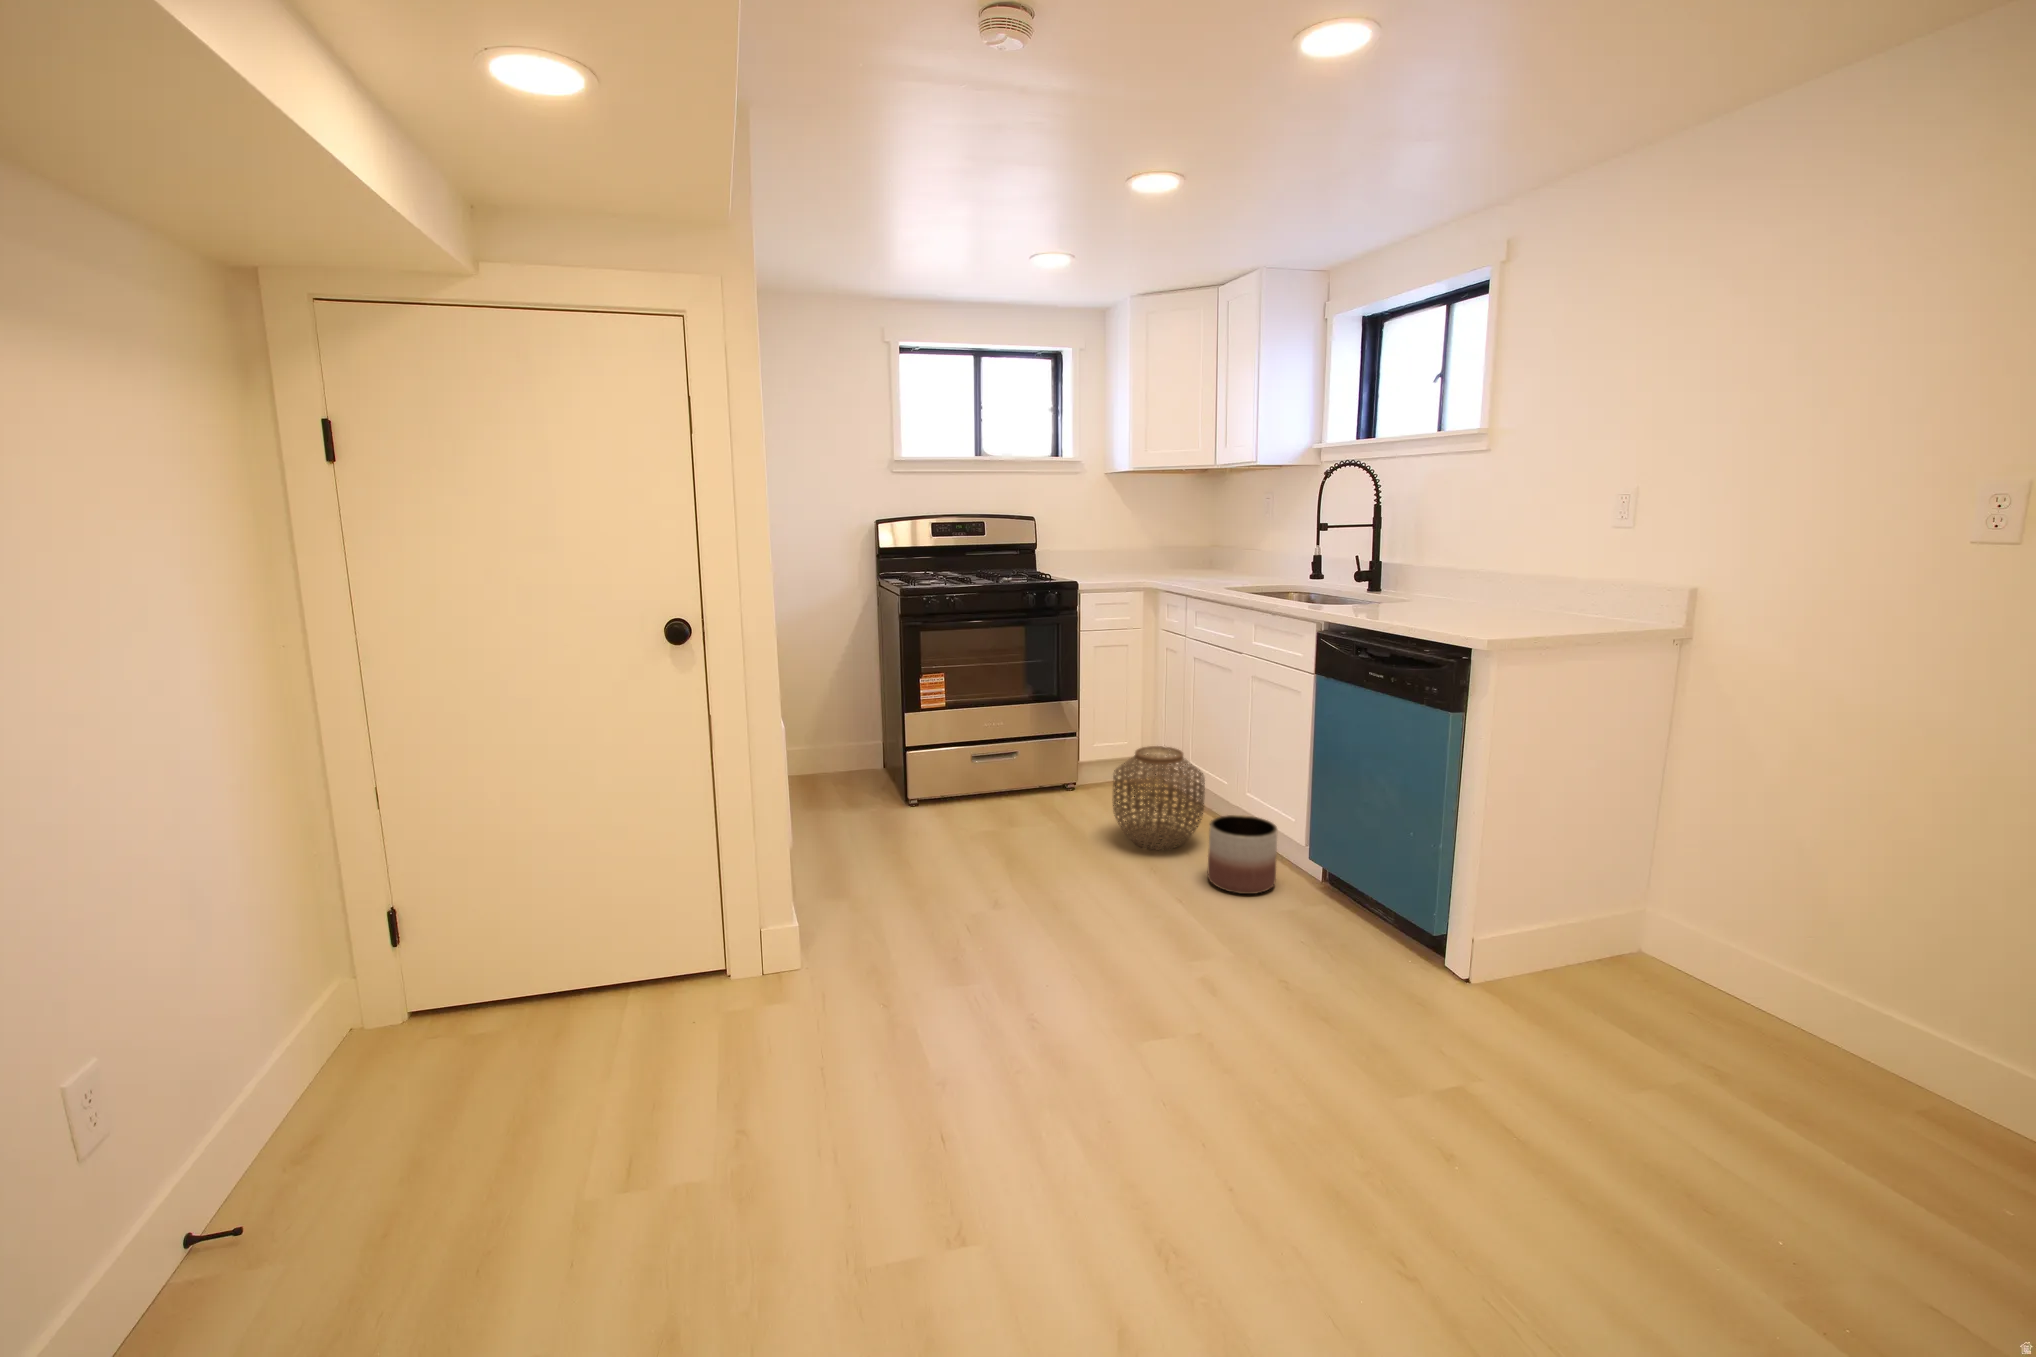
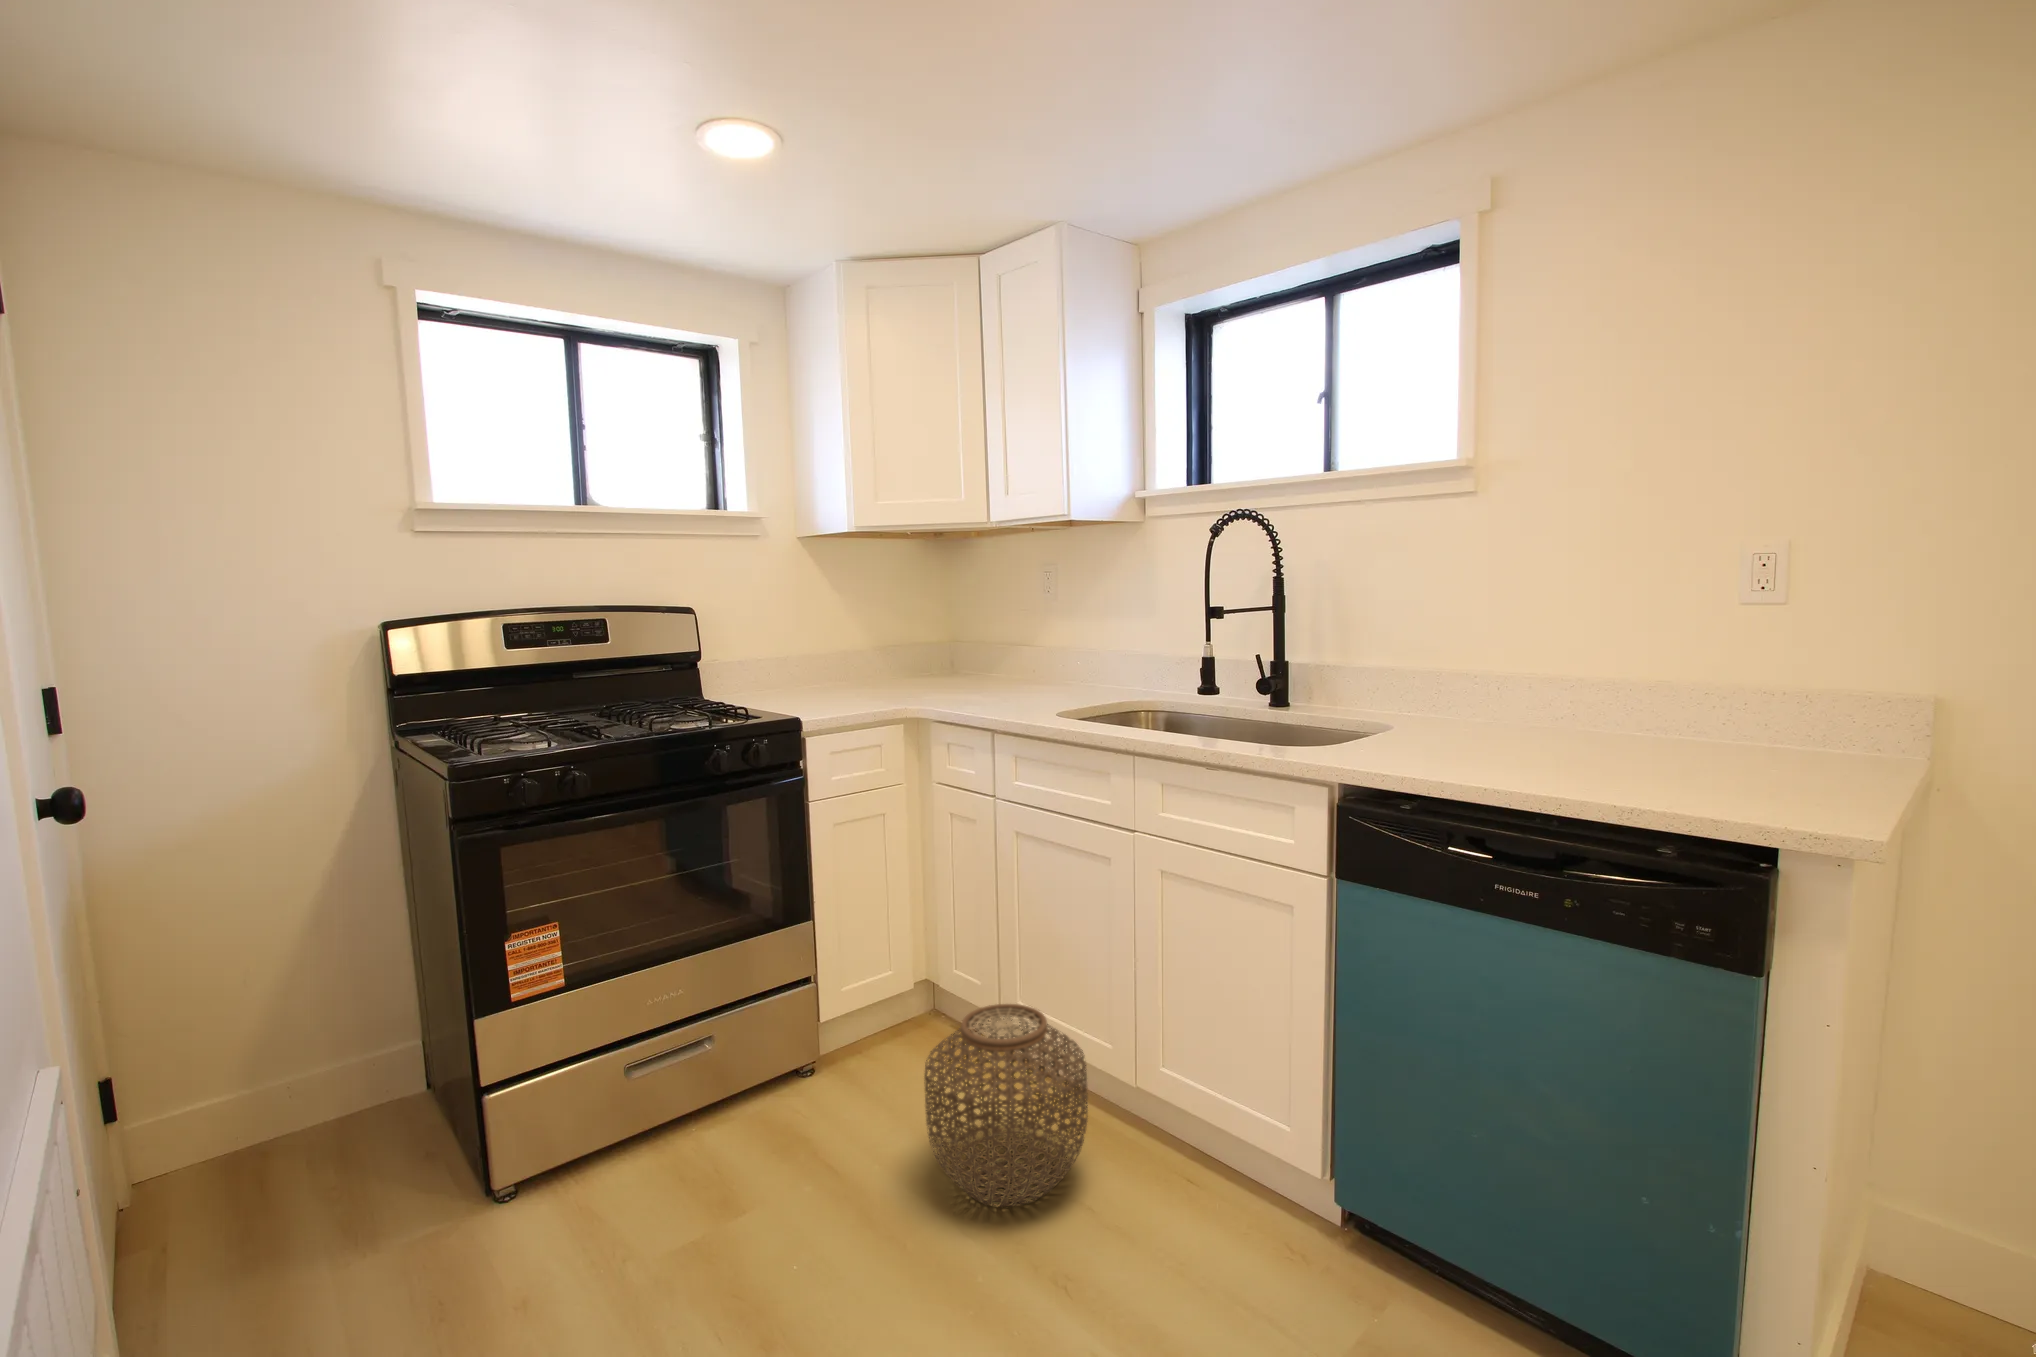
planter: present [1207,815,1278,894] -> none [1141,1124,1263,1295]

